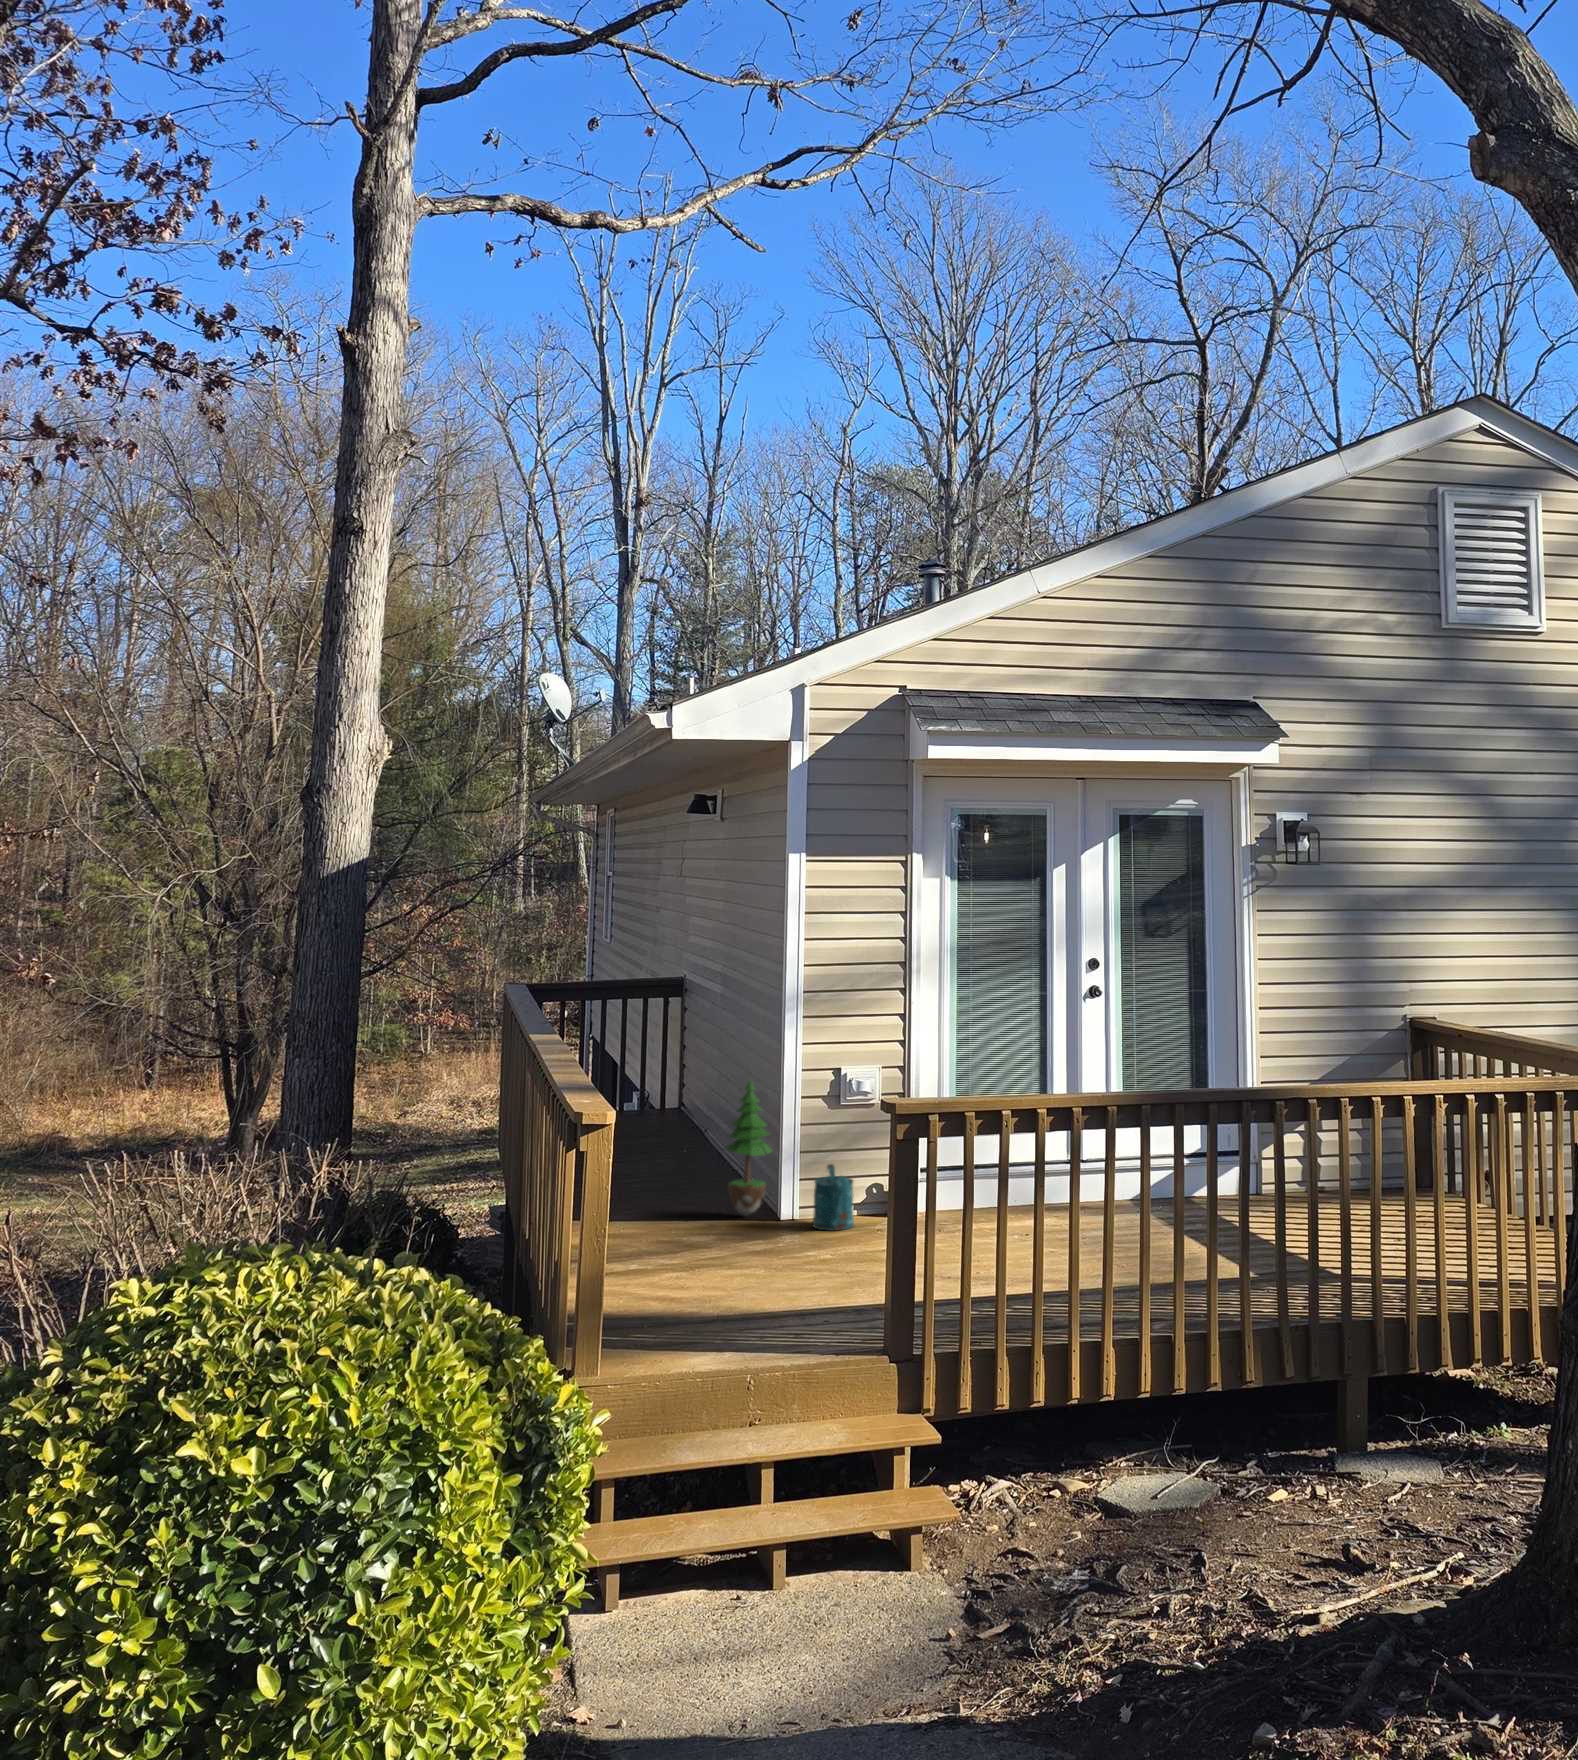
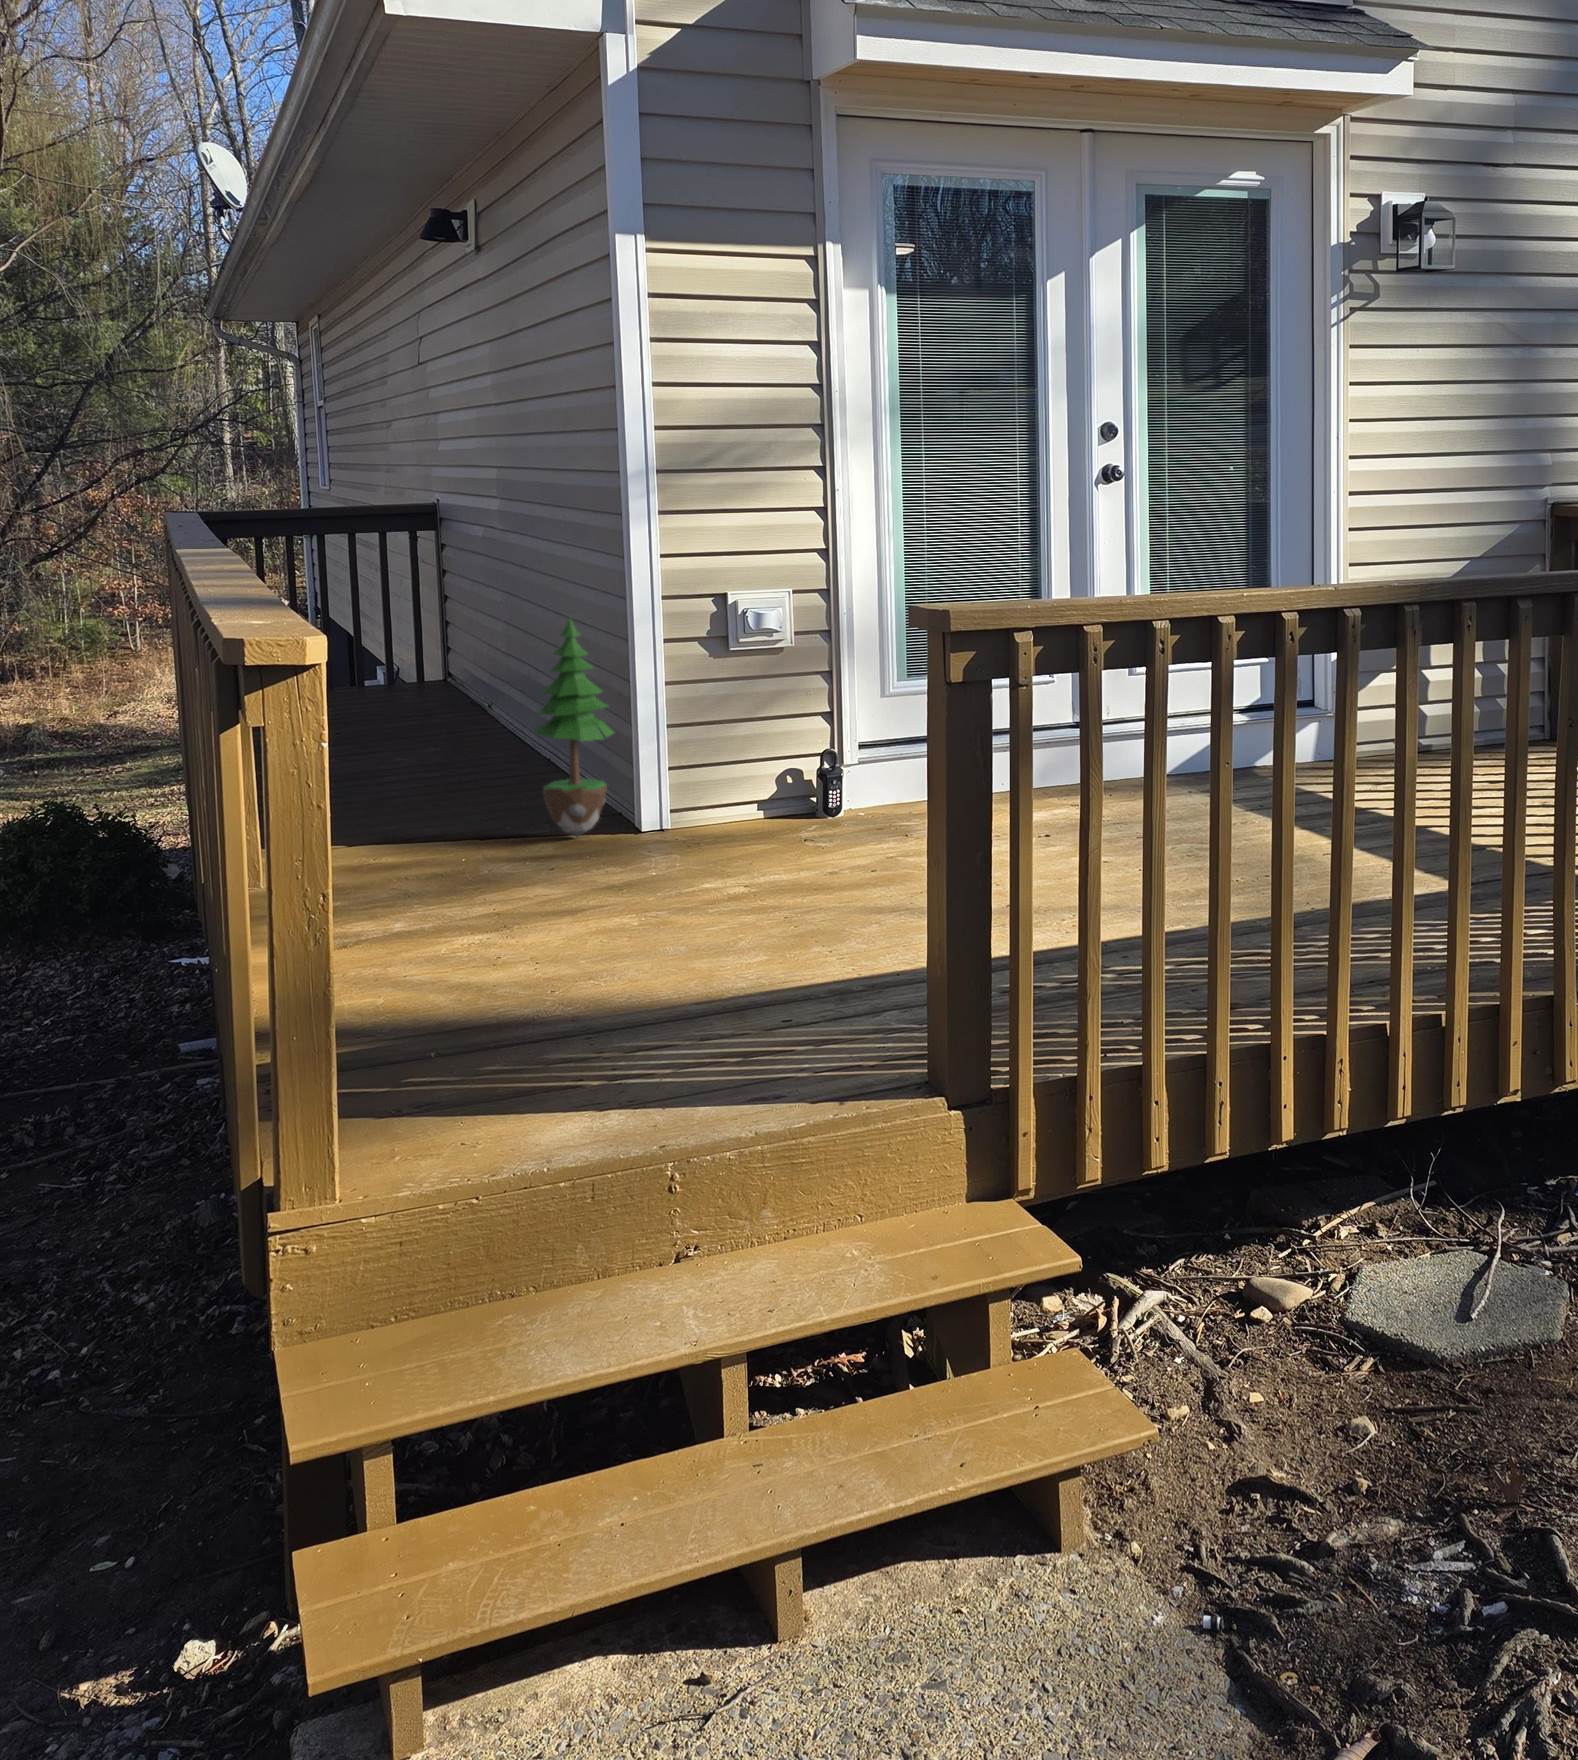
watering can: present [813,1164,854,1231] -> none [692,747,762,852]

